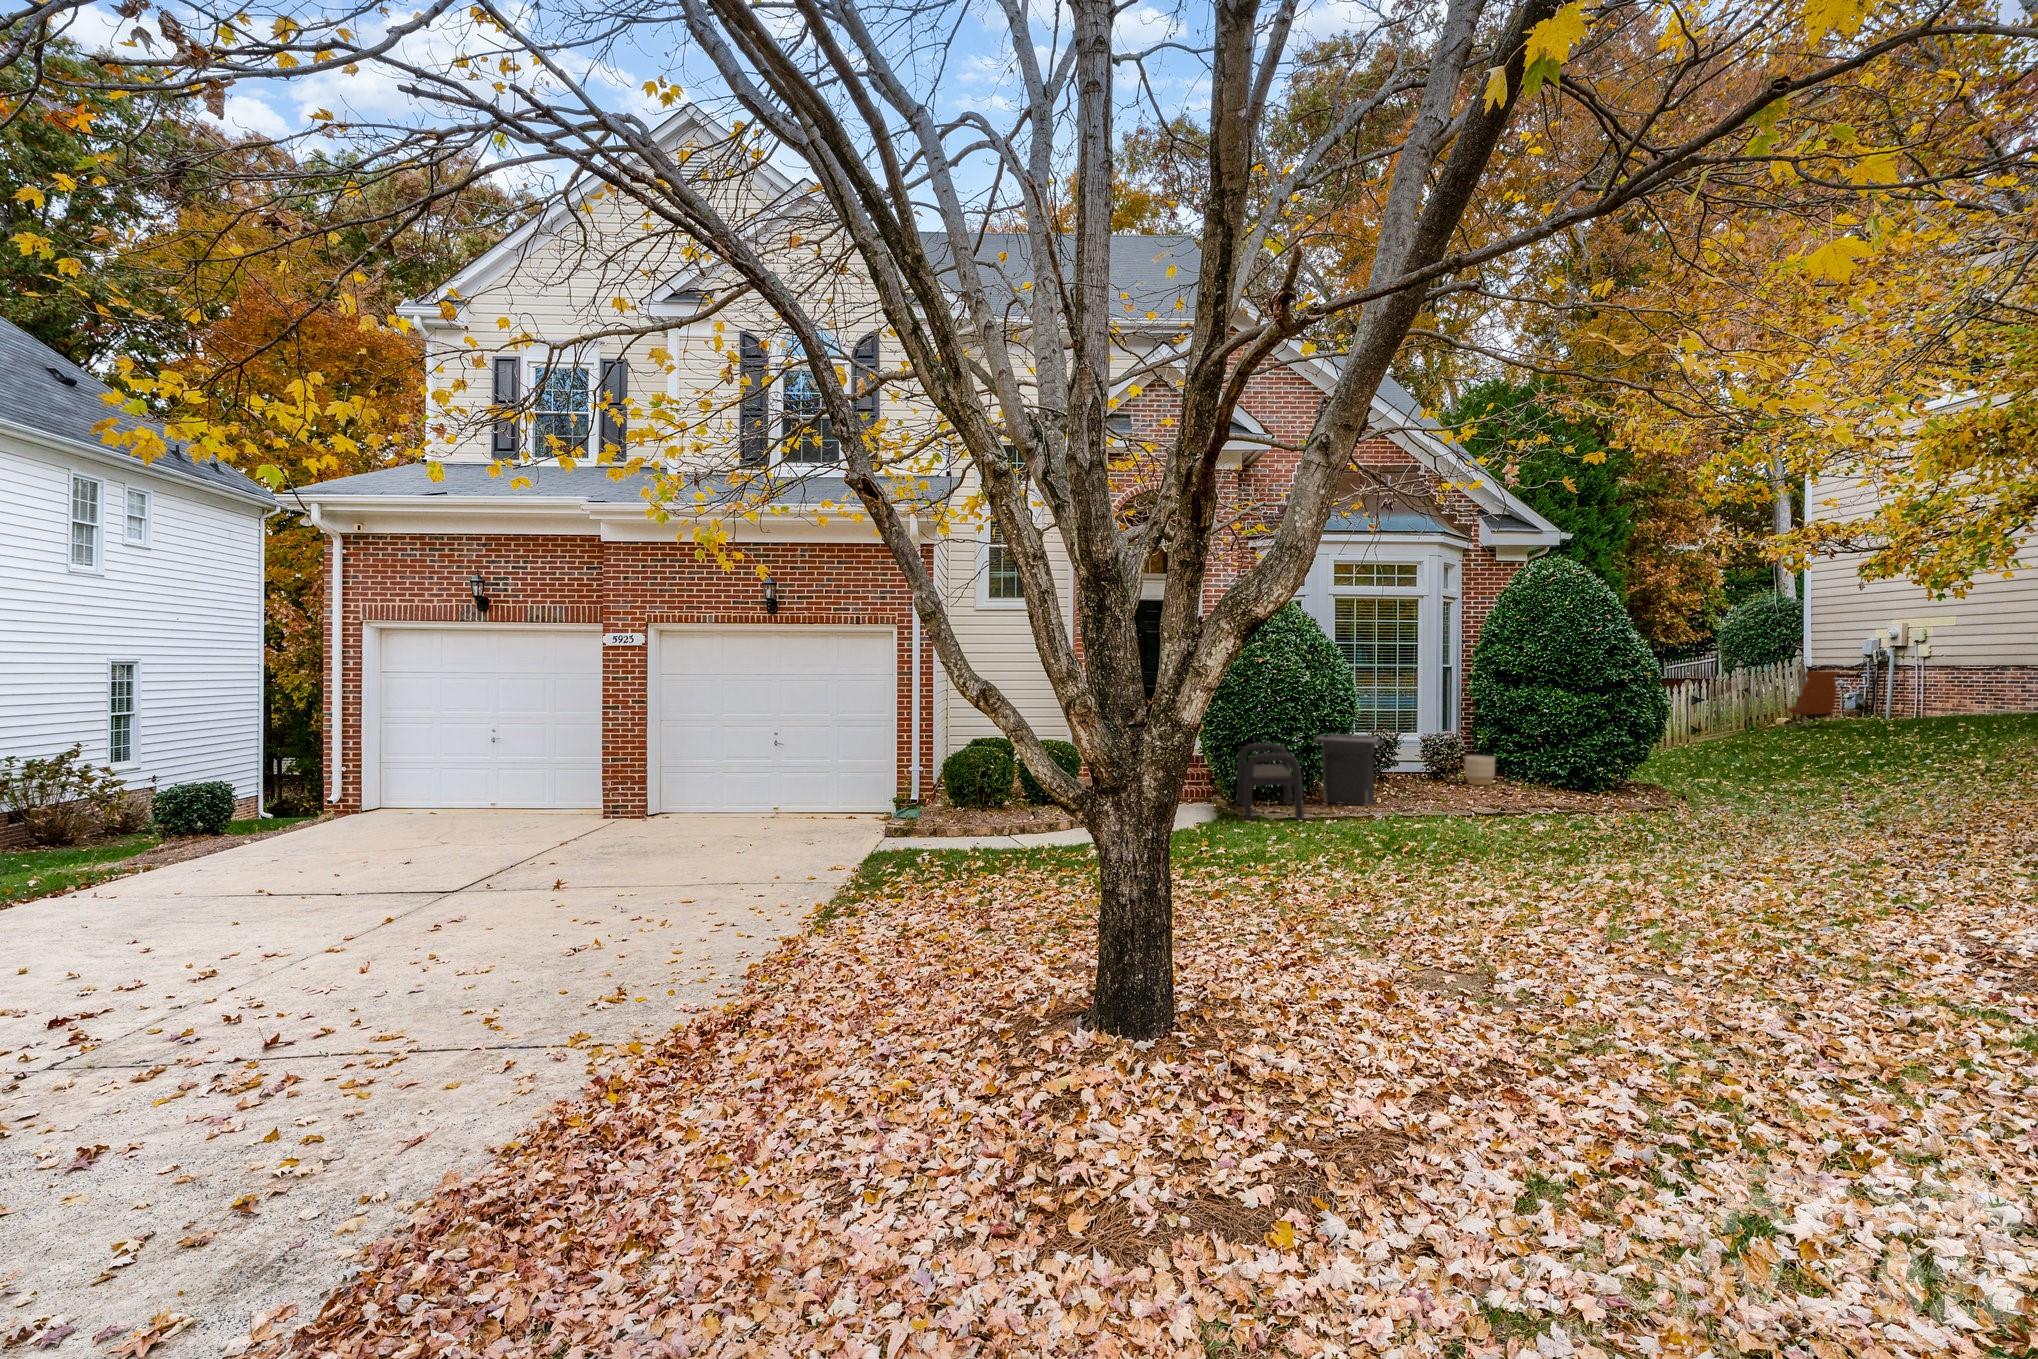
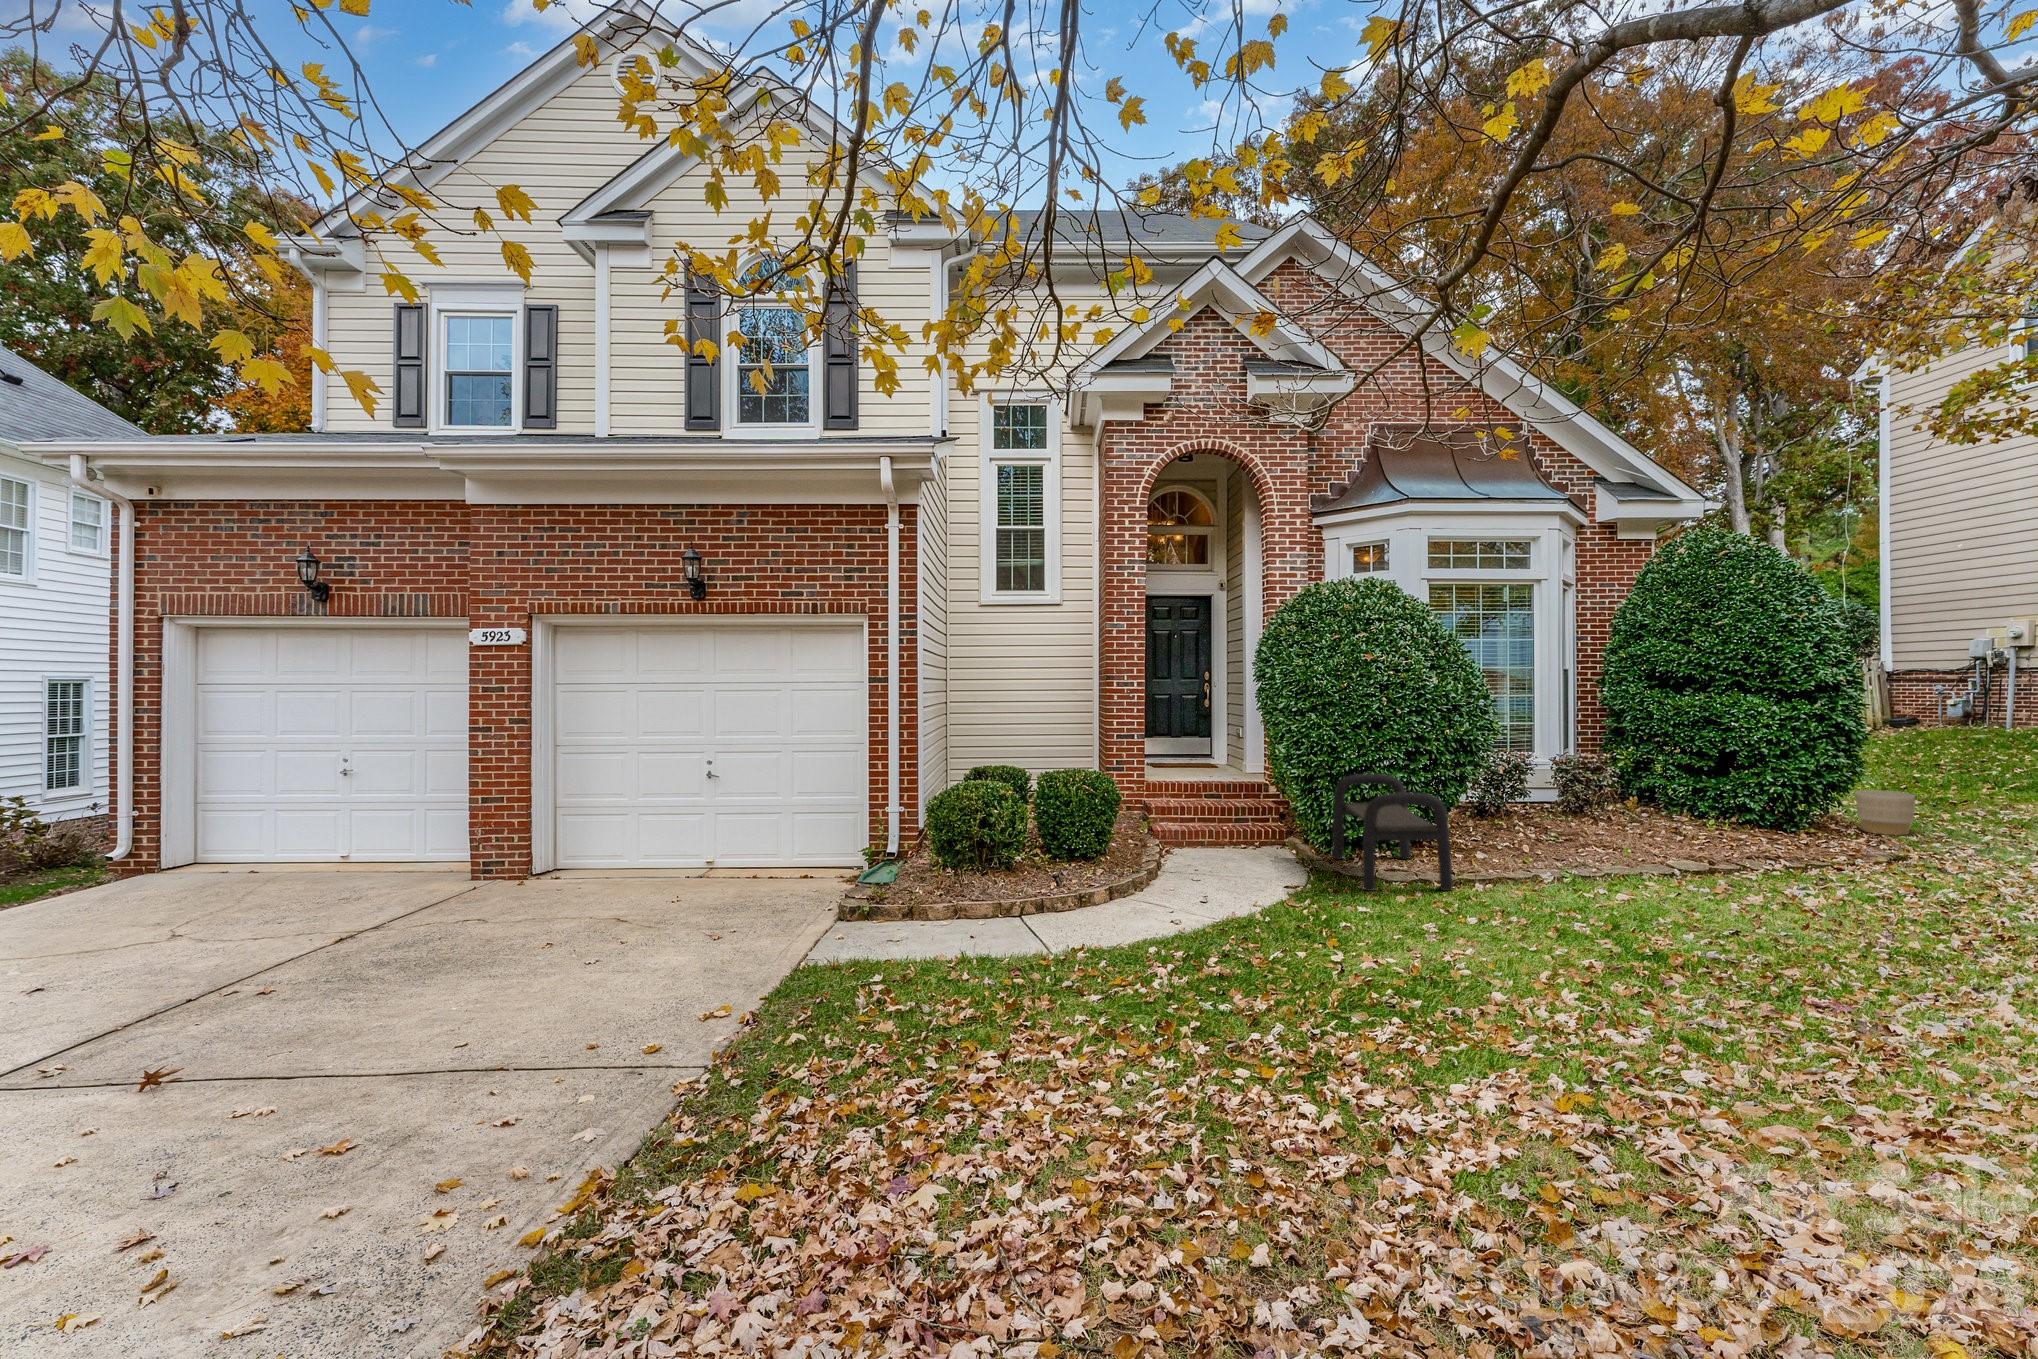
lounge chair: present [1788,671,1837,728] -> none [1881,674,1958,740]
trash can: present [1314,734,1383,806] -> none [1437,761,1541,862]
planter: present [1465,756,1495,785] -> present [1856,790,1915,835]

